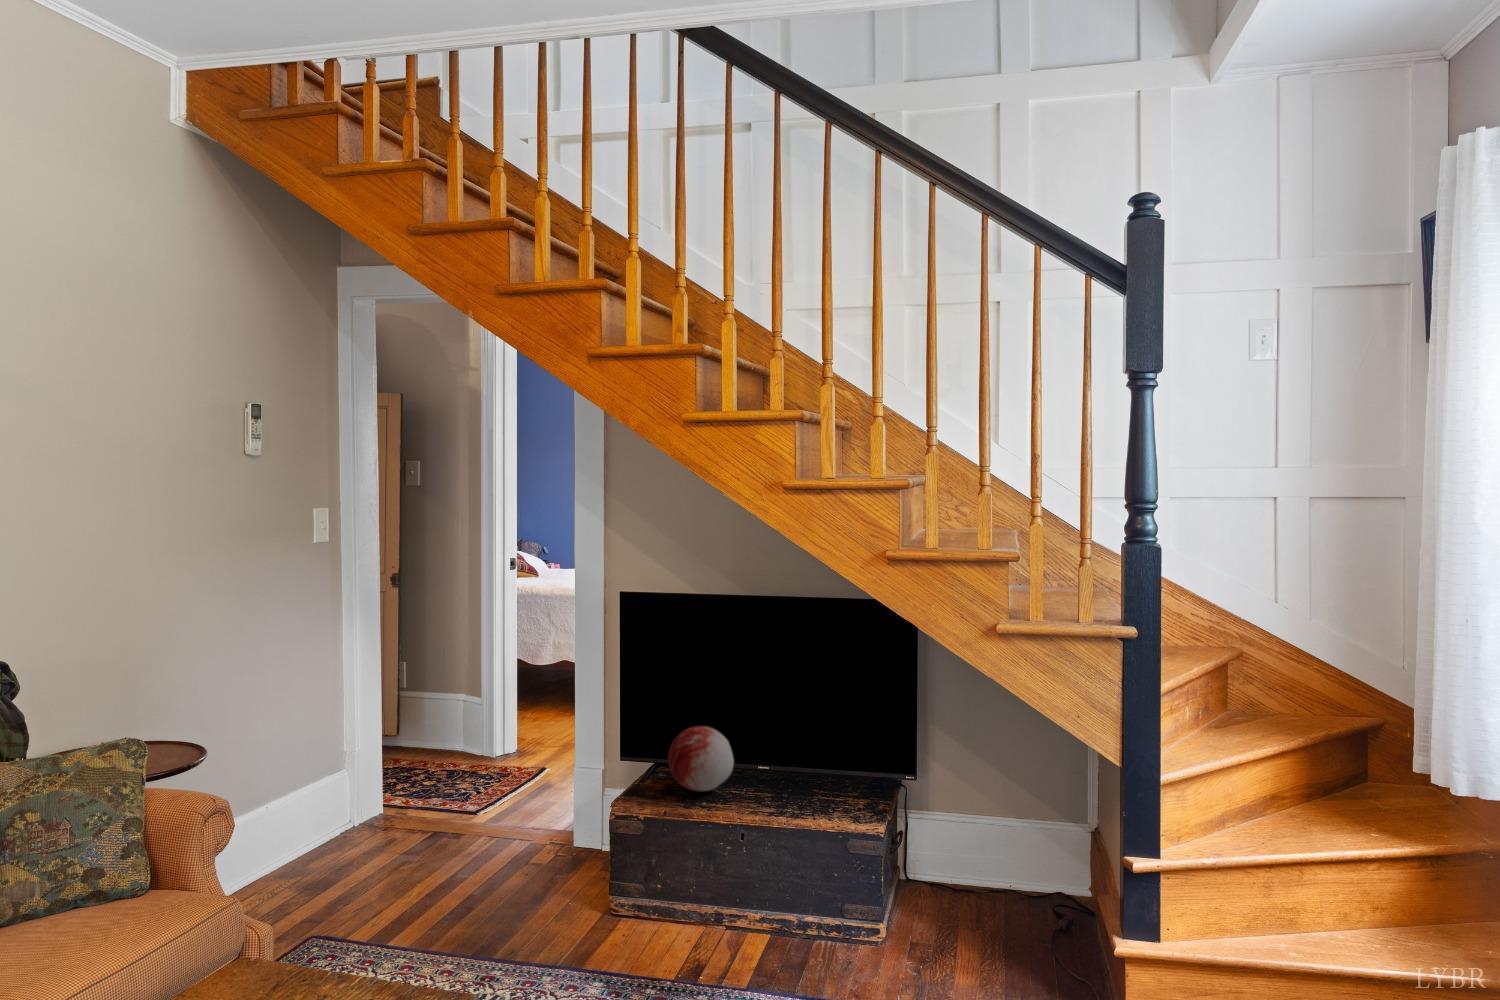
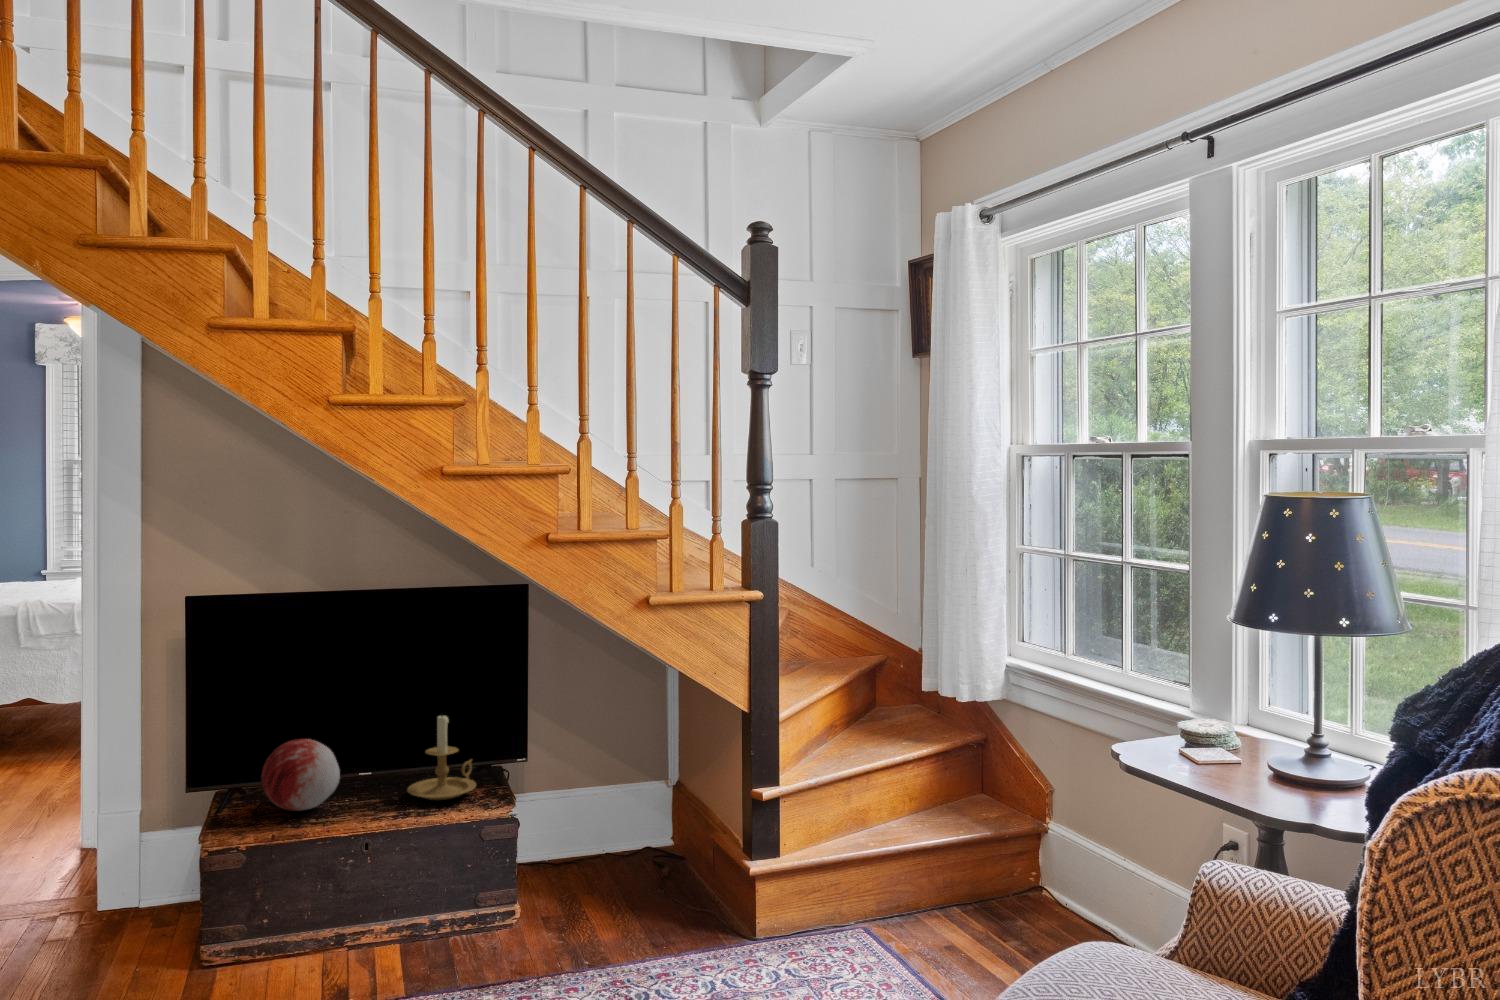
candle holder: none [791,719,859,804] -> present [407,715,476,800]

